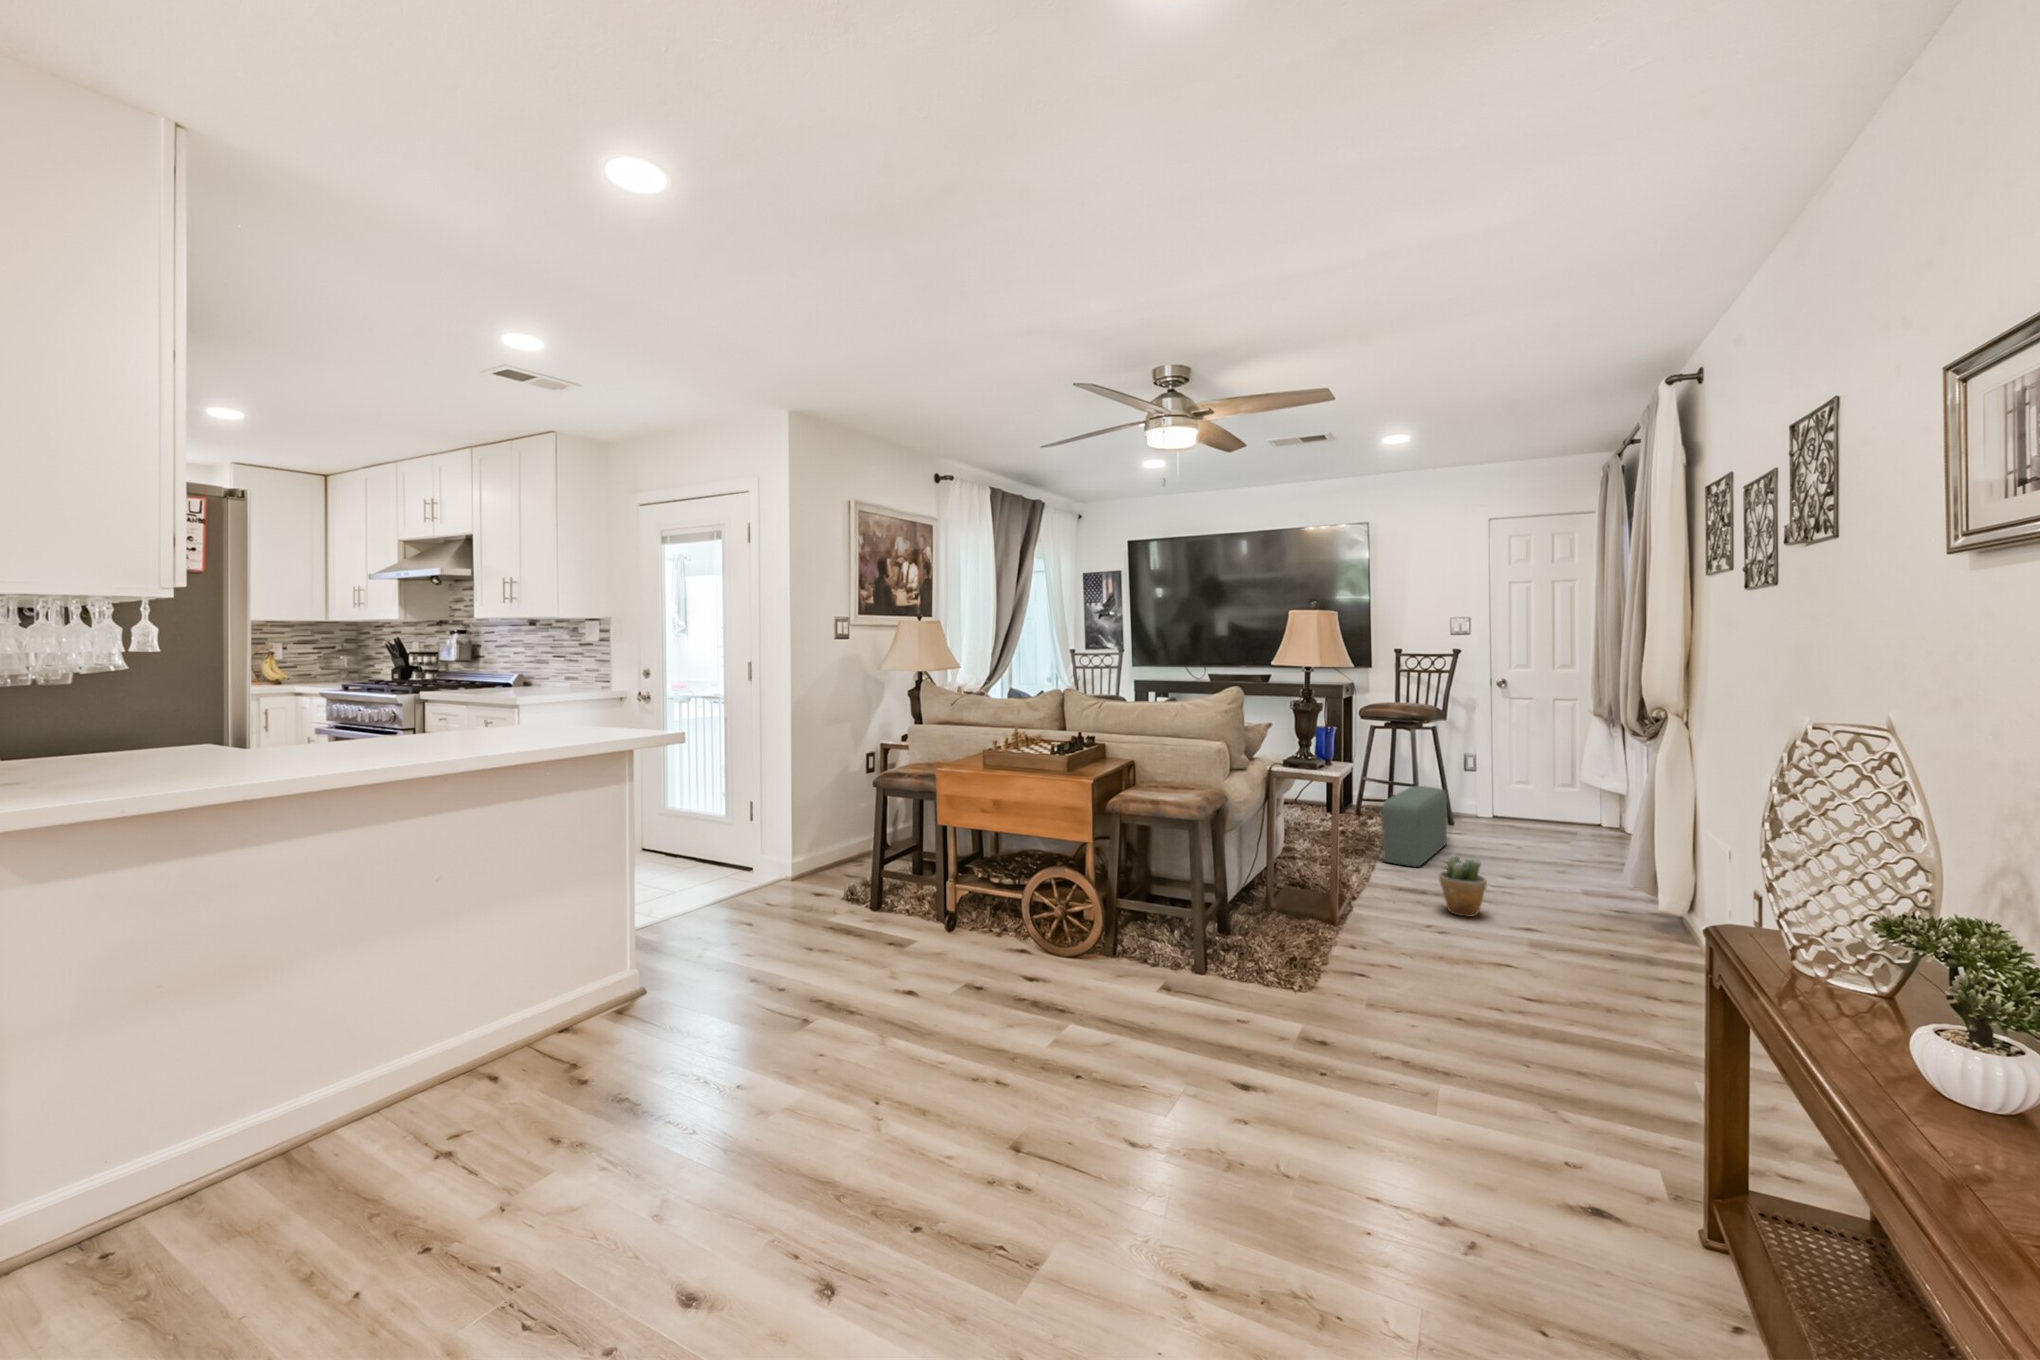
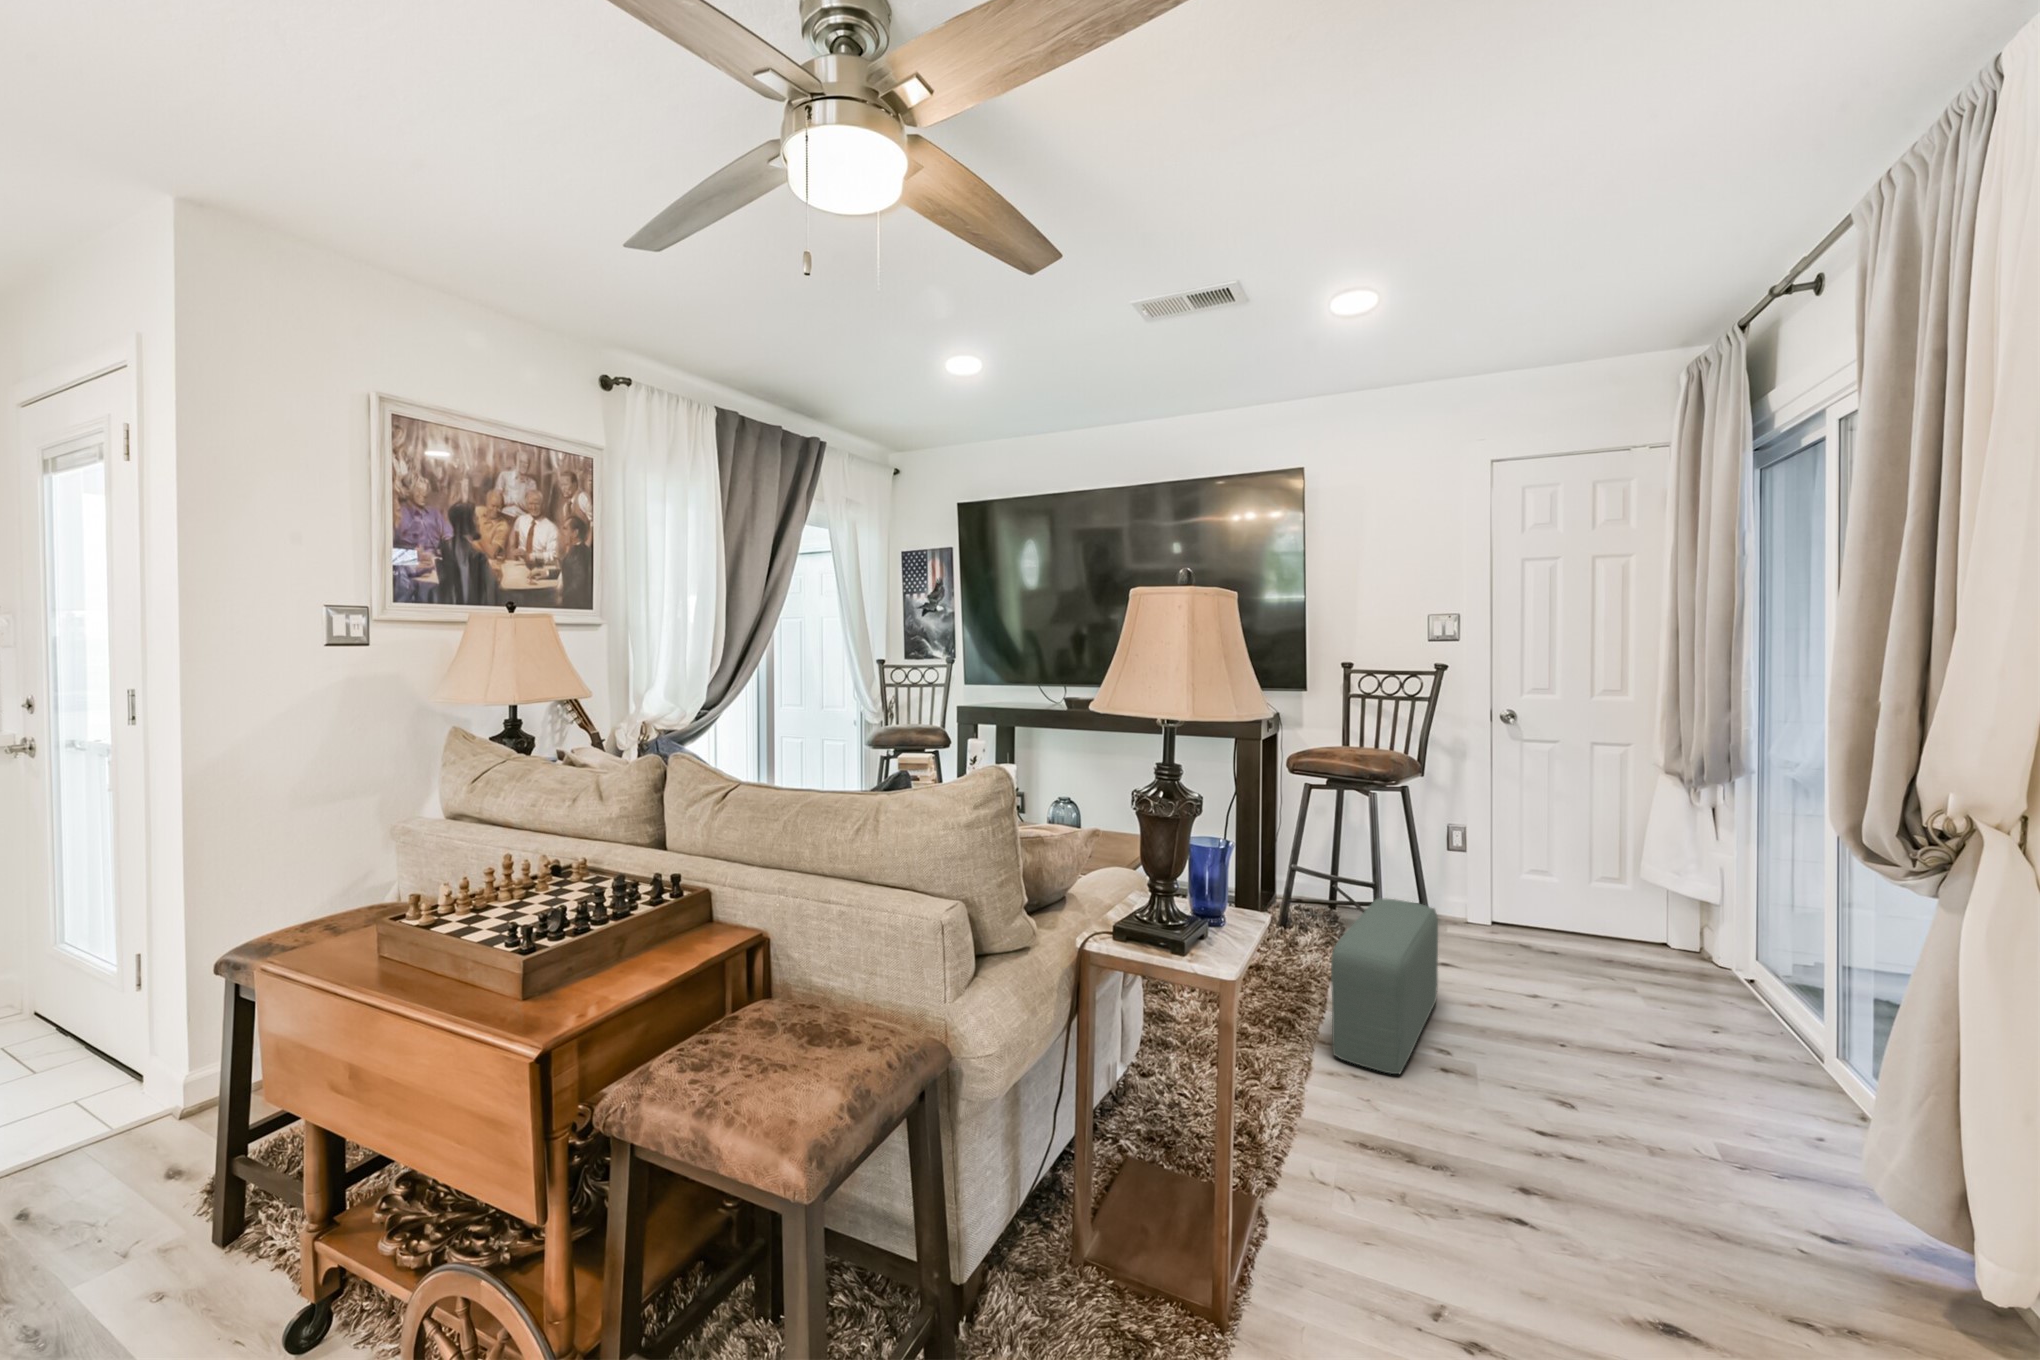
potted plant: present [1439,854,1487,917] -> none [1466,1130,1580,1287]

